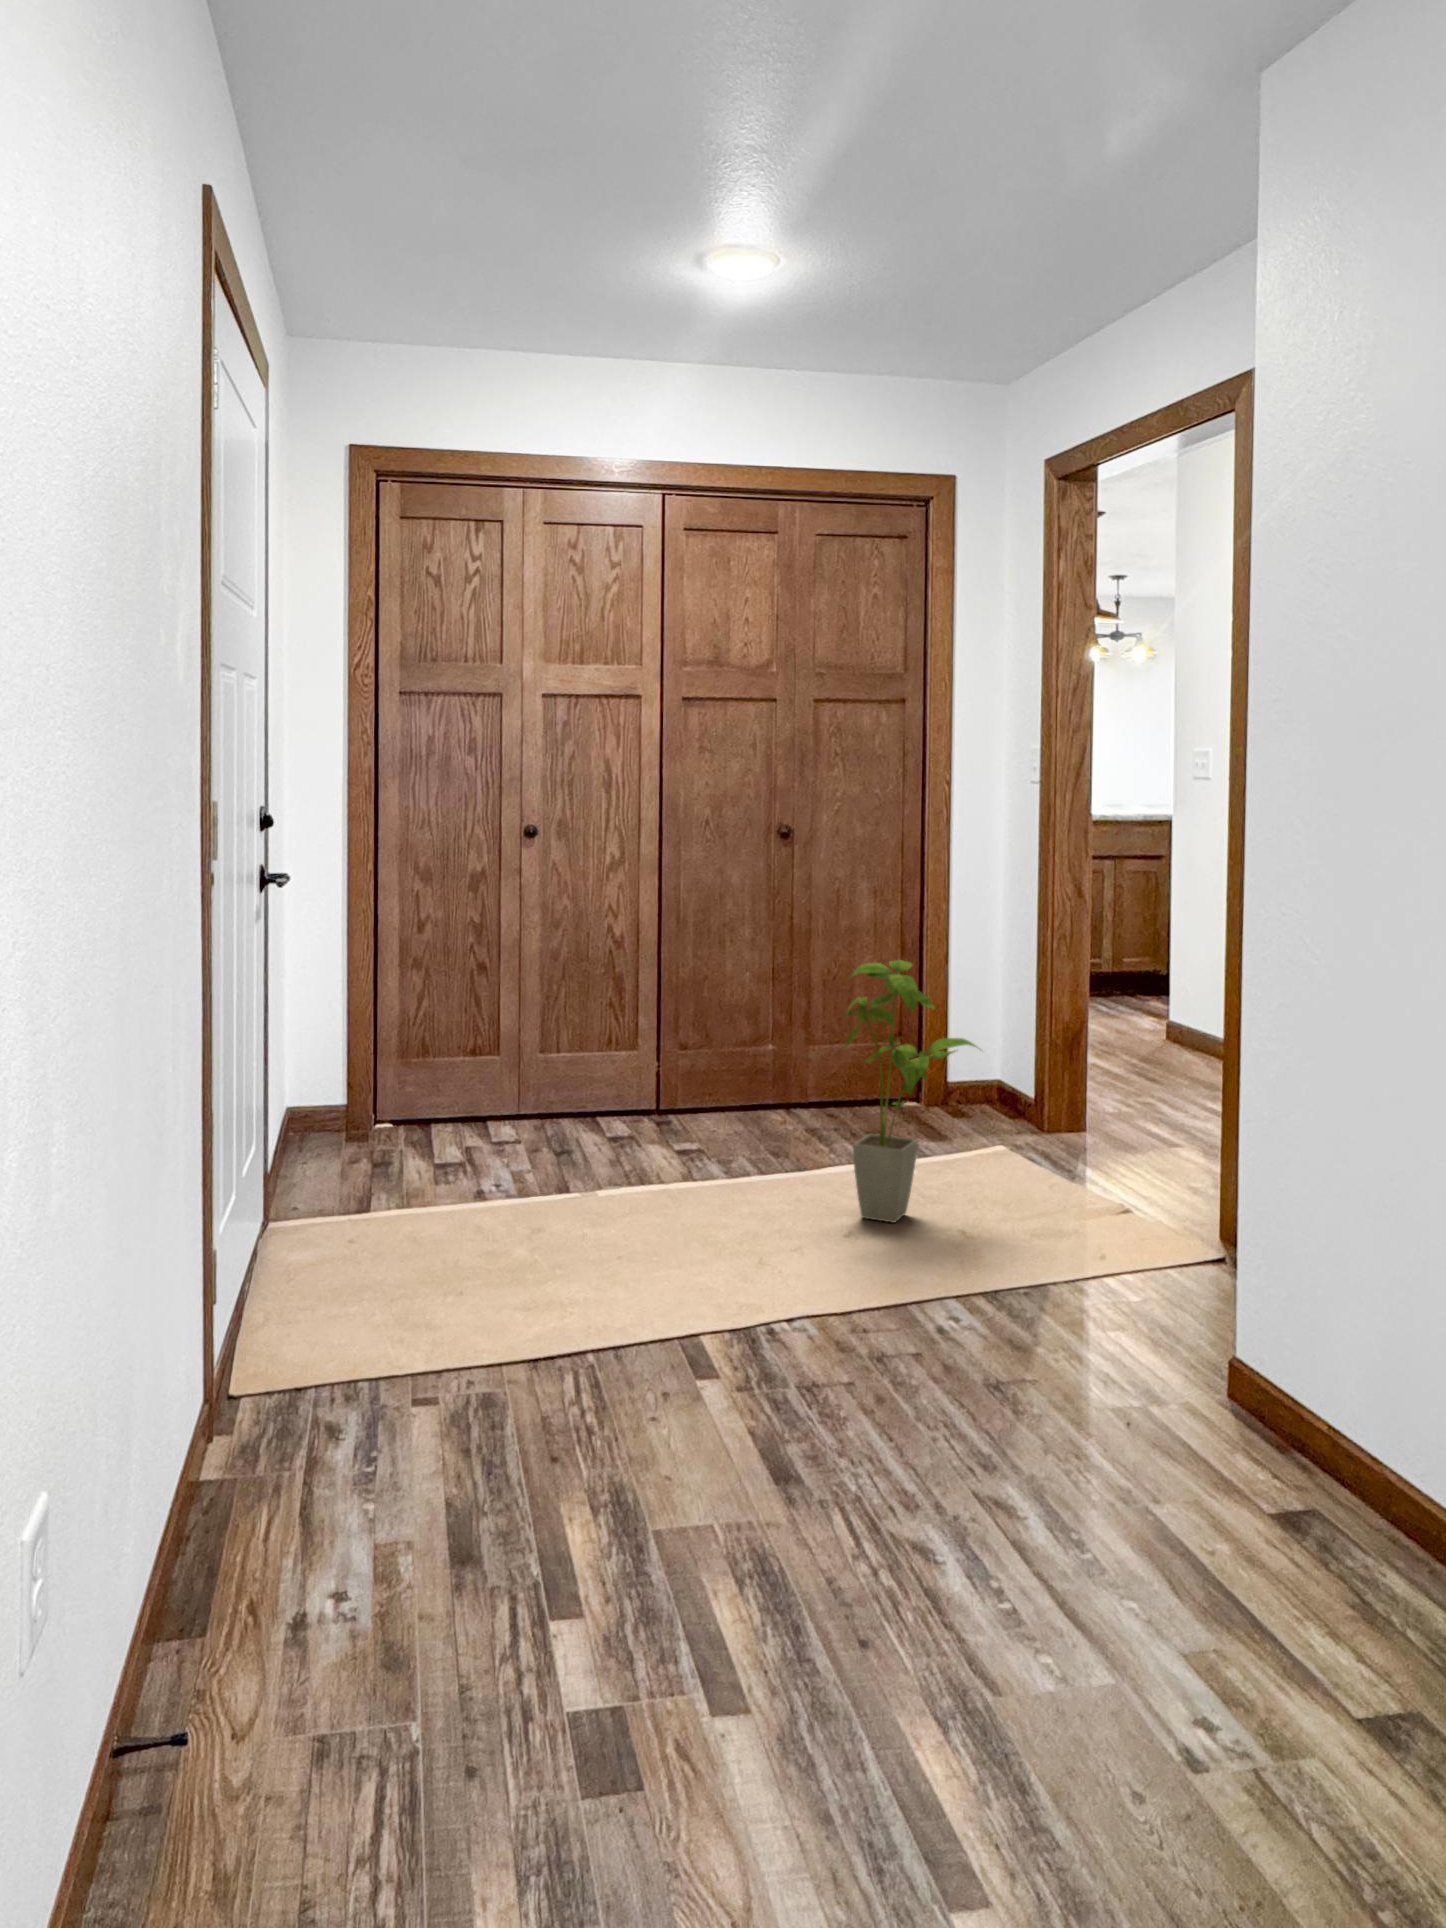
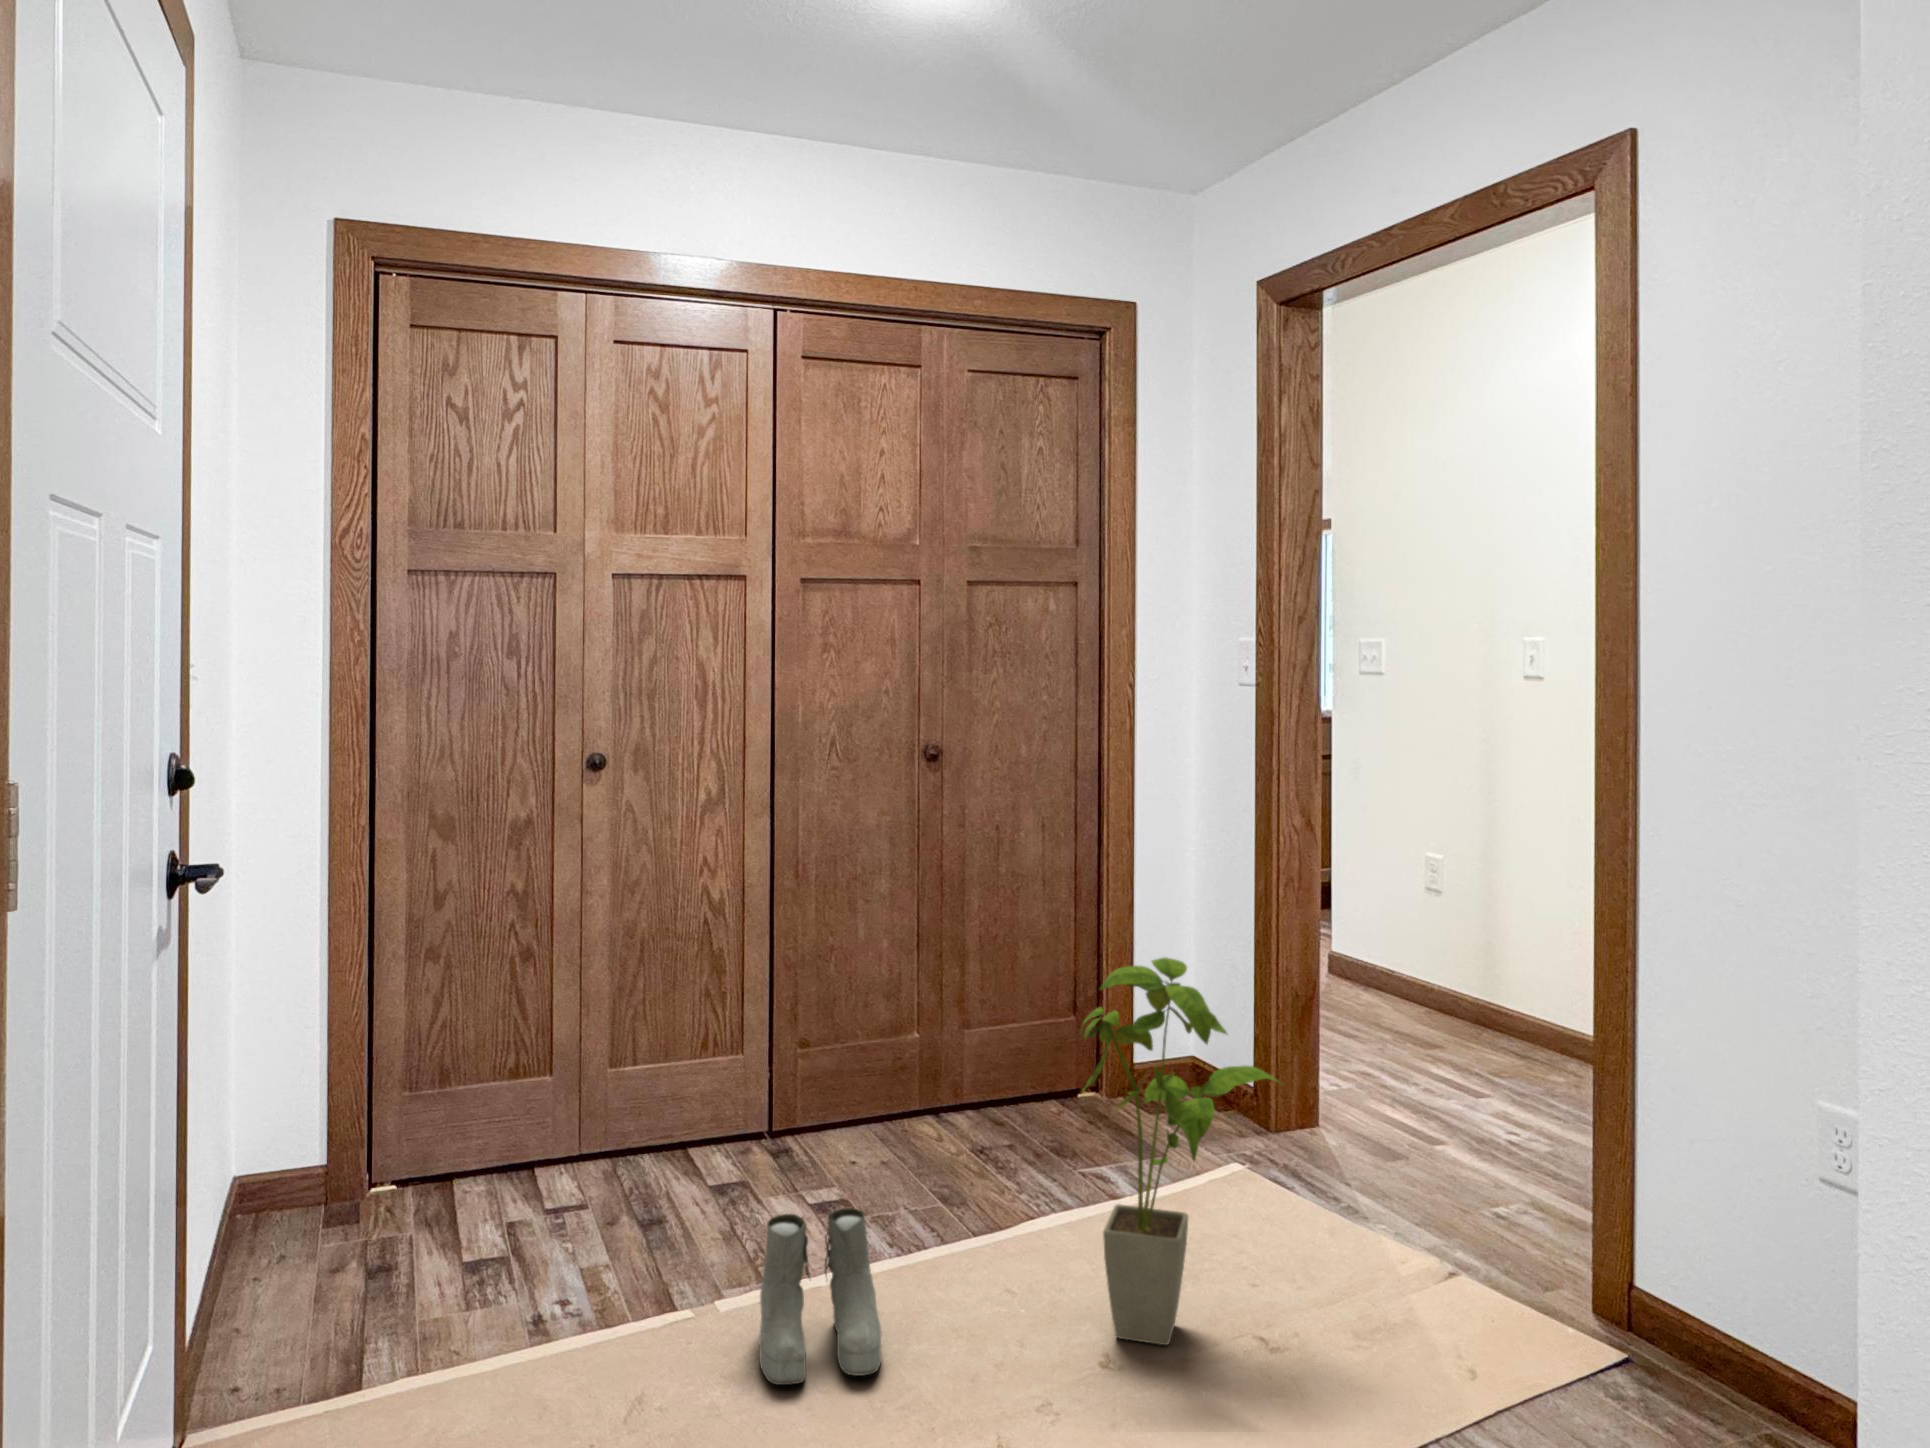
boots: none [618,1125,699,1223] -> present [759,1208,882,1385]

